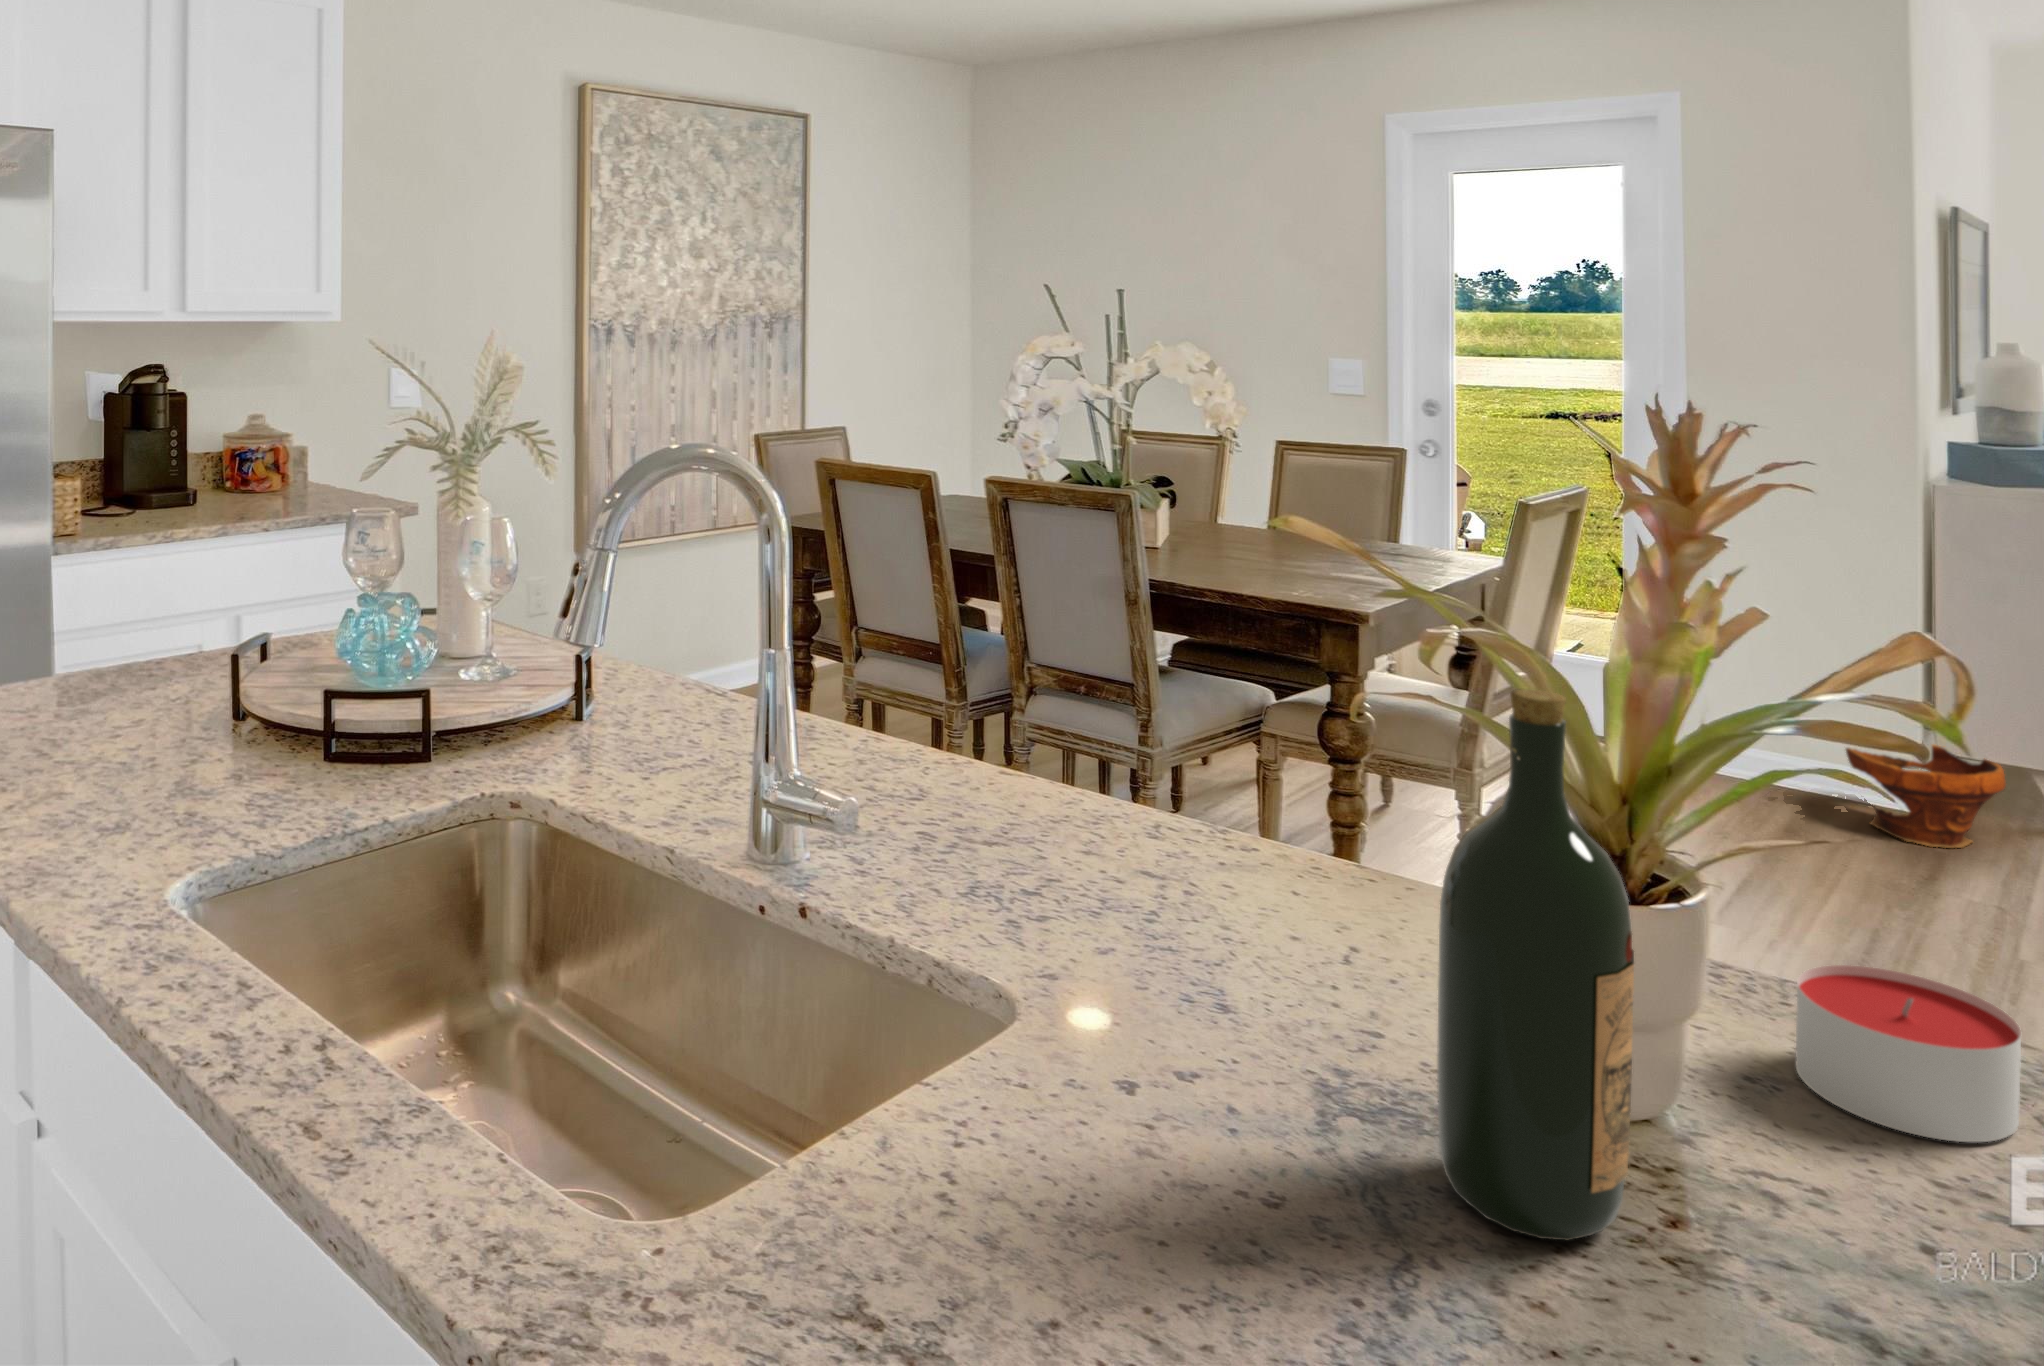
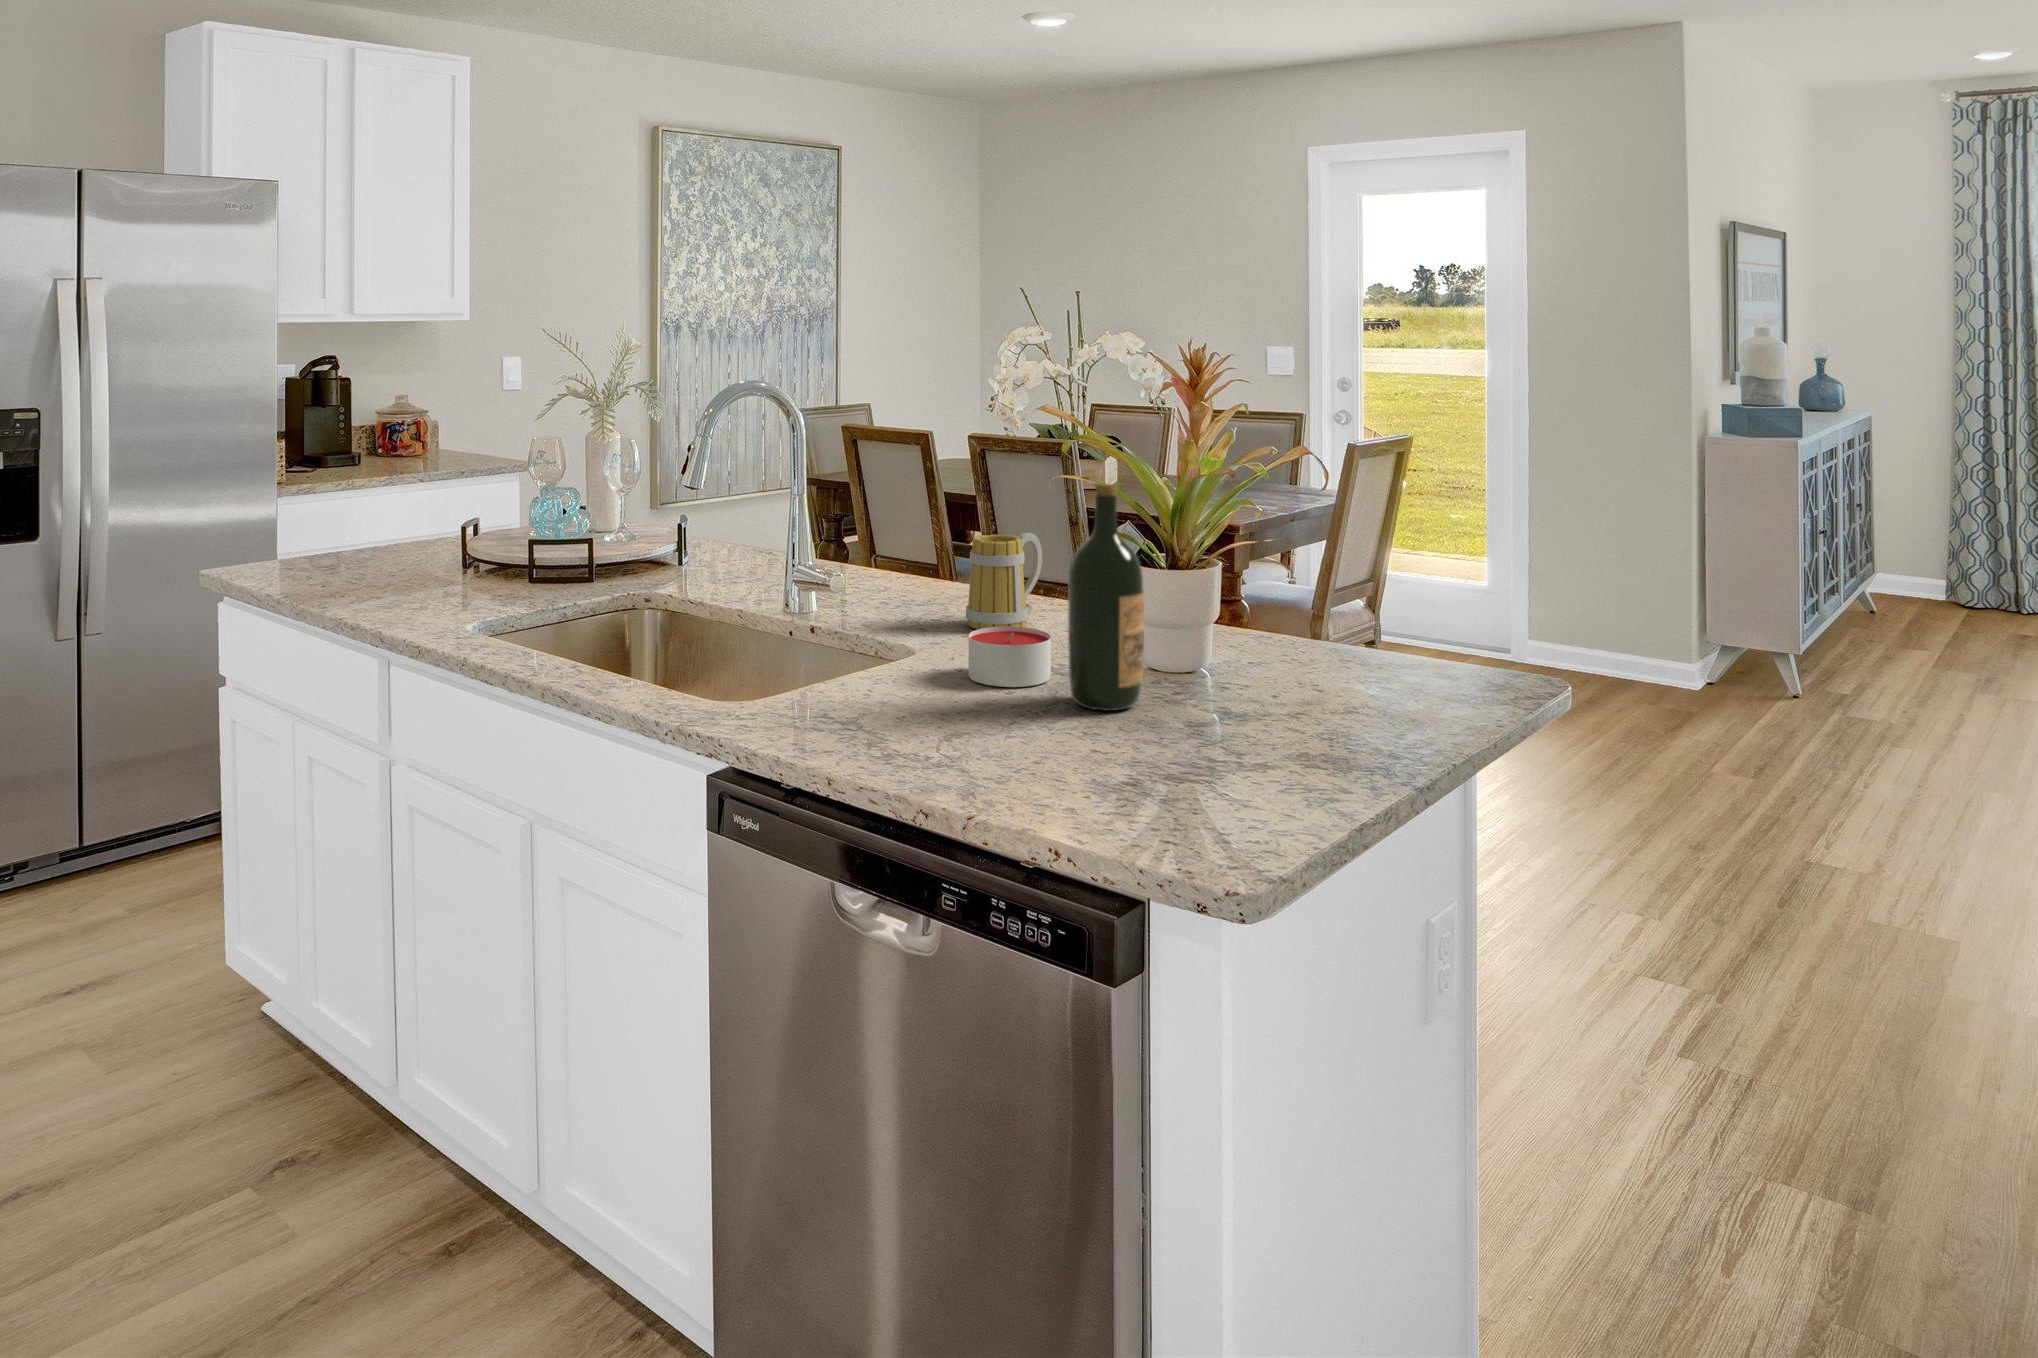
mug: none [1099,705,1233,901] -> present [966,533,1042,629]
planter: present [1846,744,2006,848] -> none [1632,631,1740,710]
candle: present [1795,965,2021,1142] -> present [969,627,1051,687]

